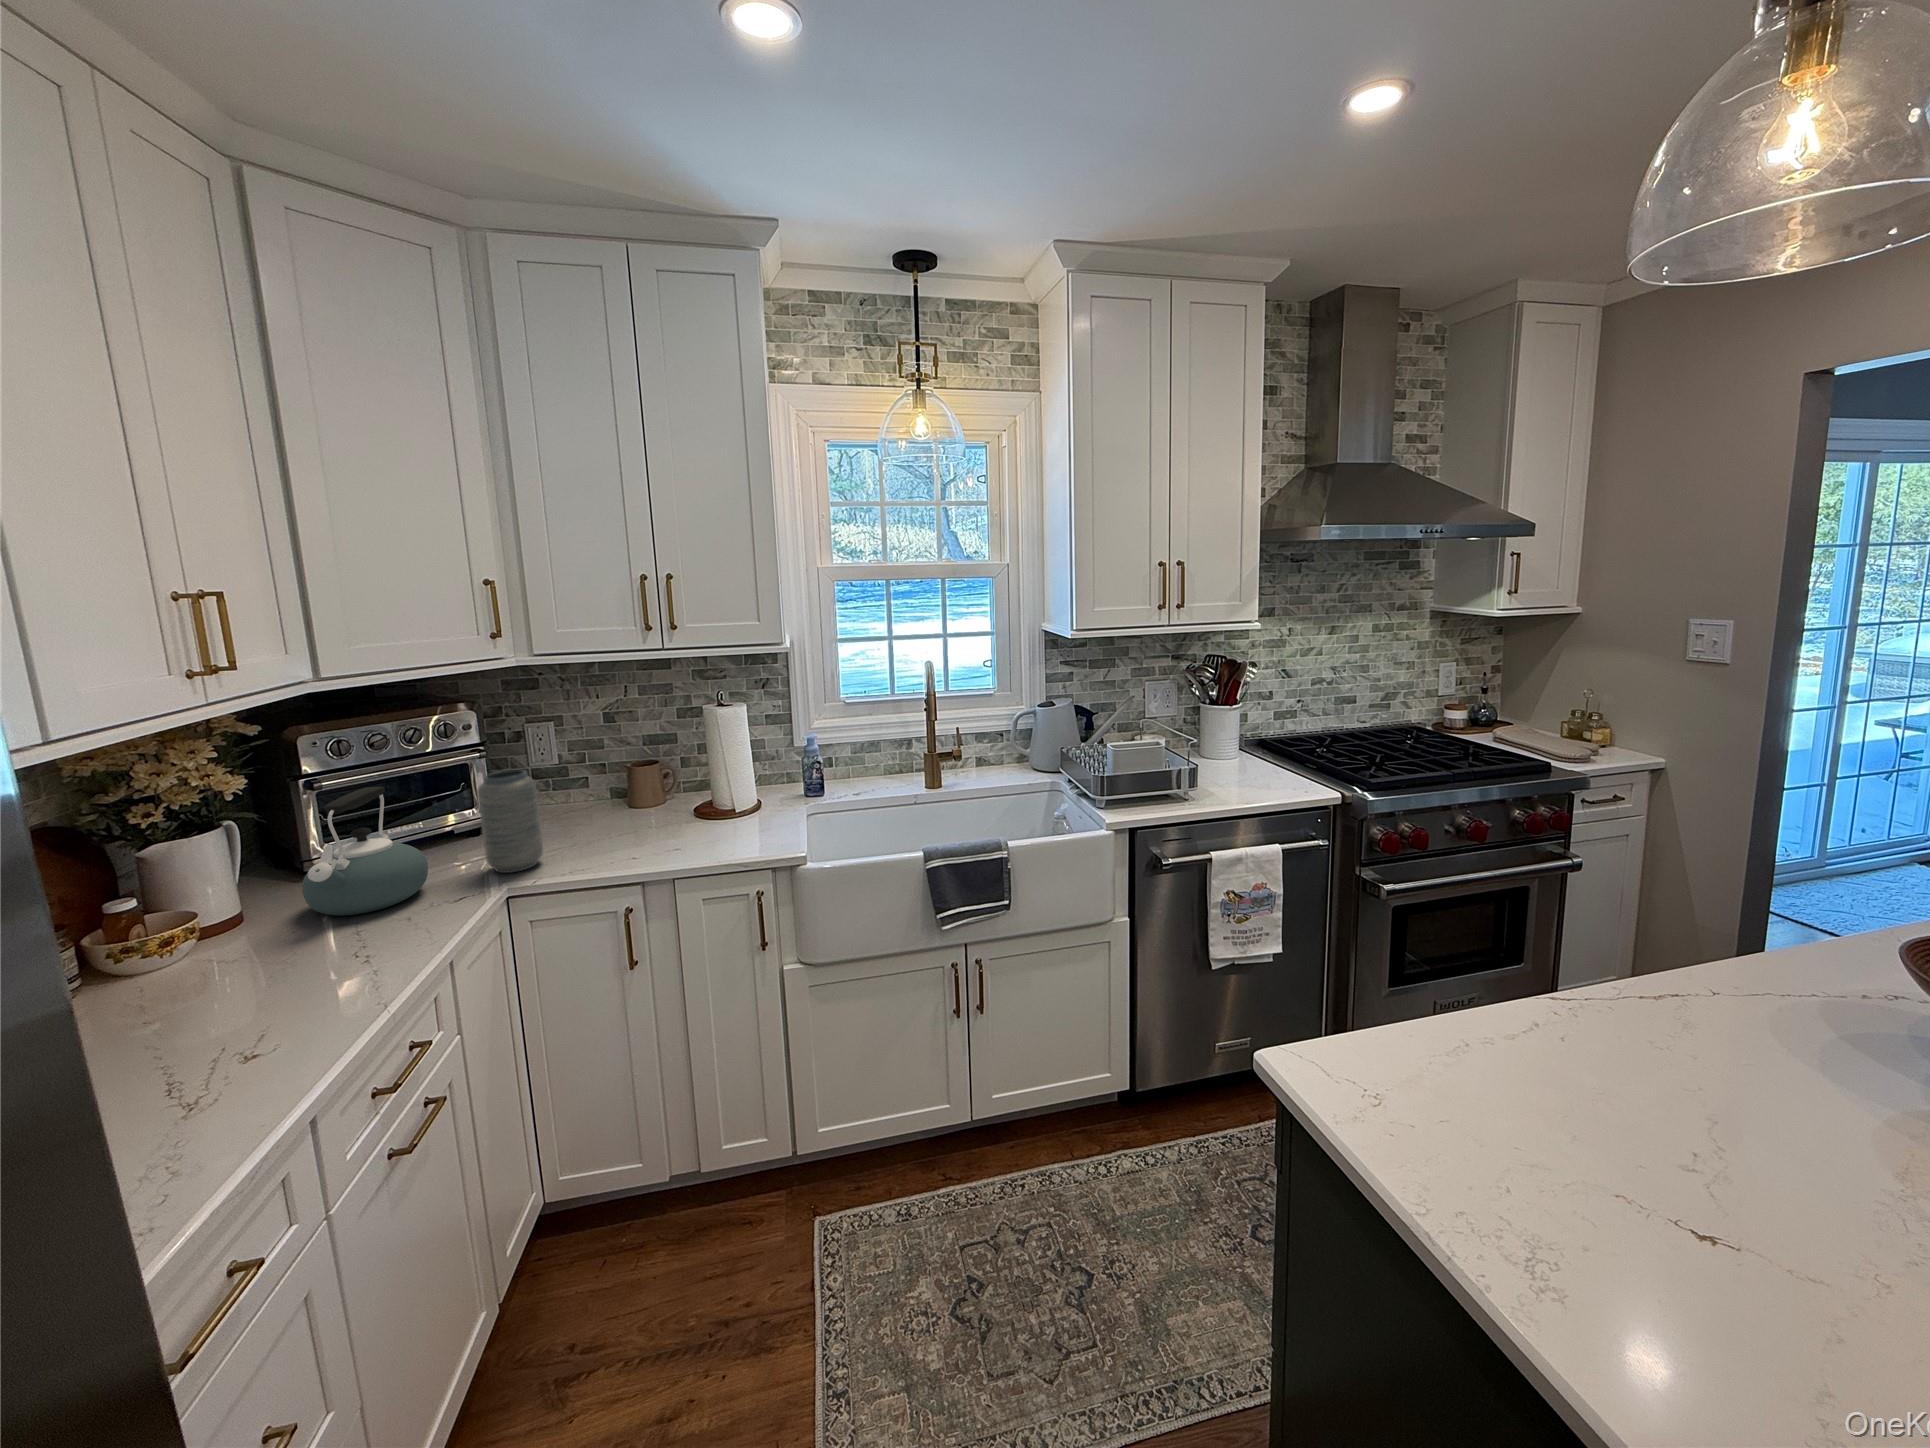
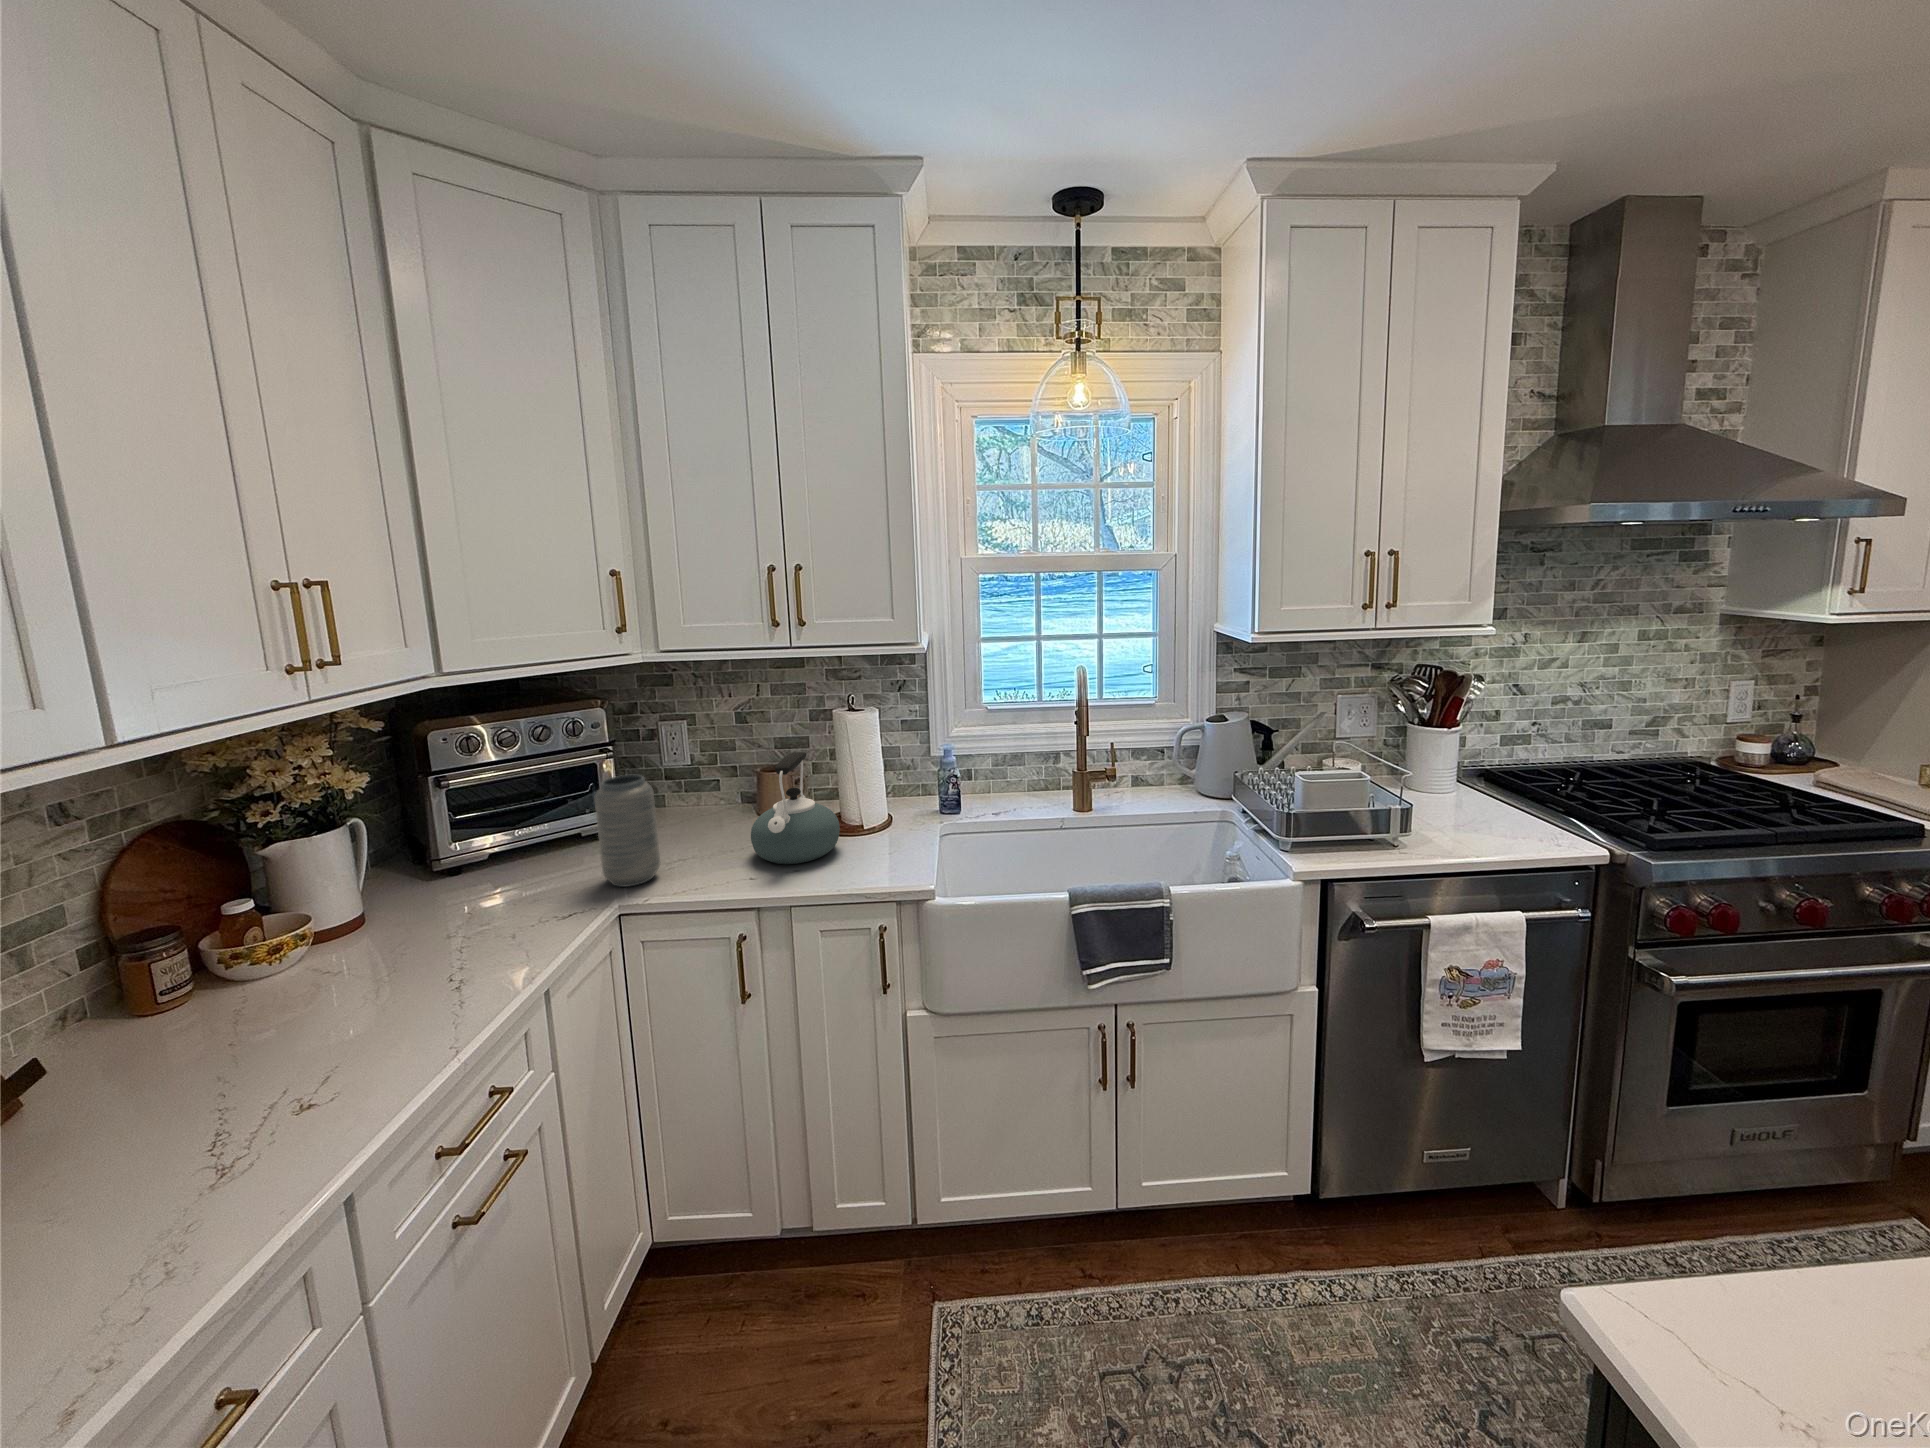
kettle: present [302,787,428,916] -> present [751,752,840,864]

